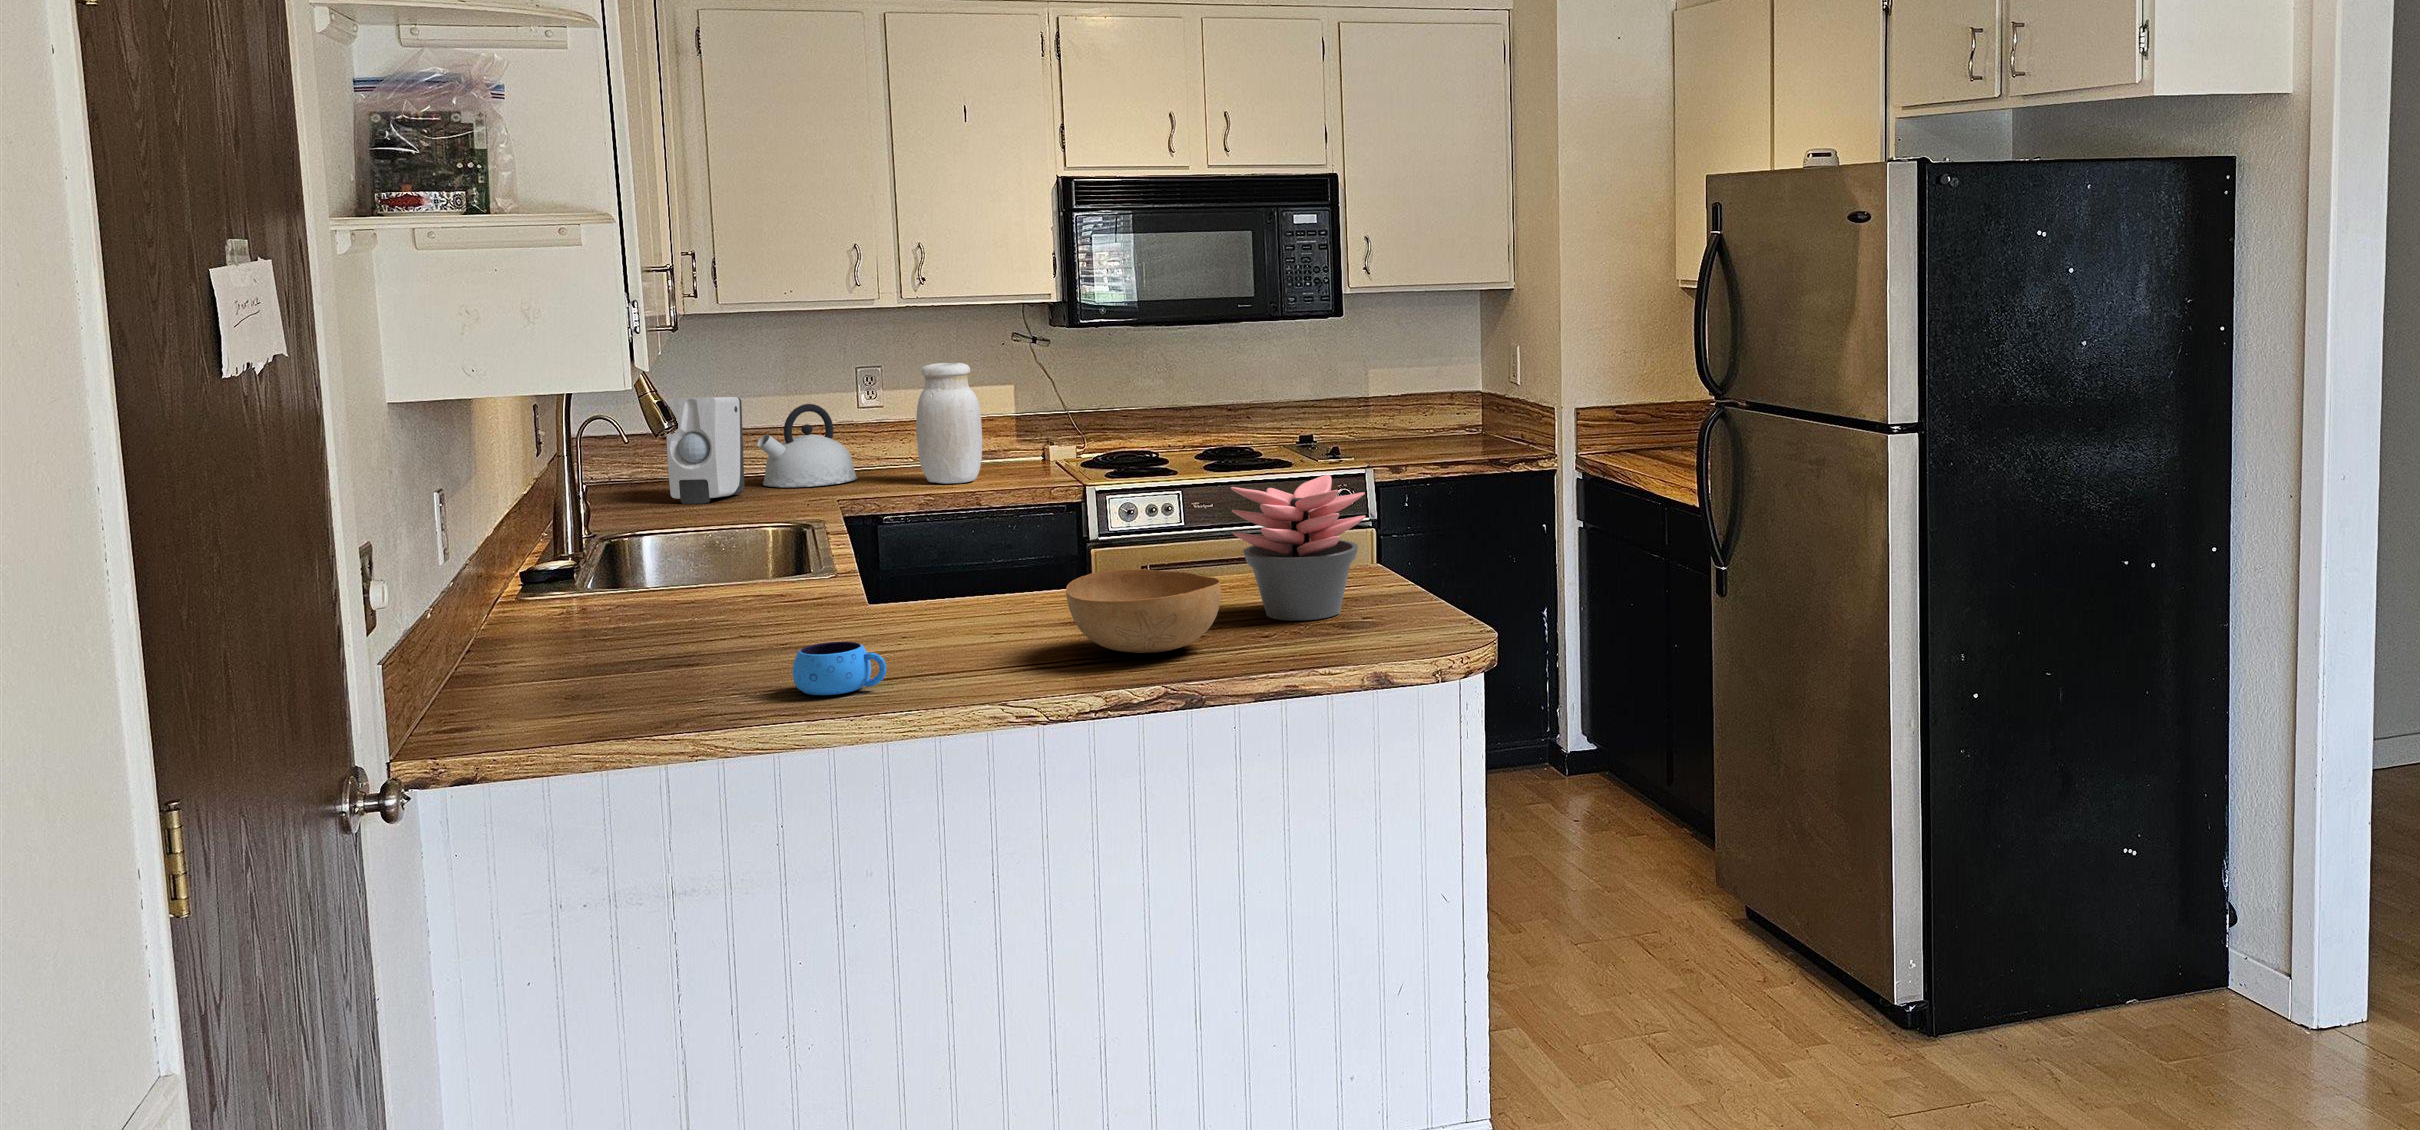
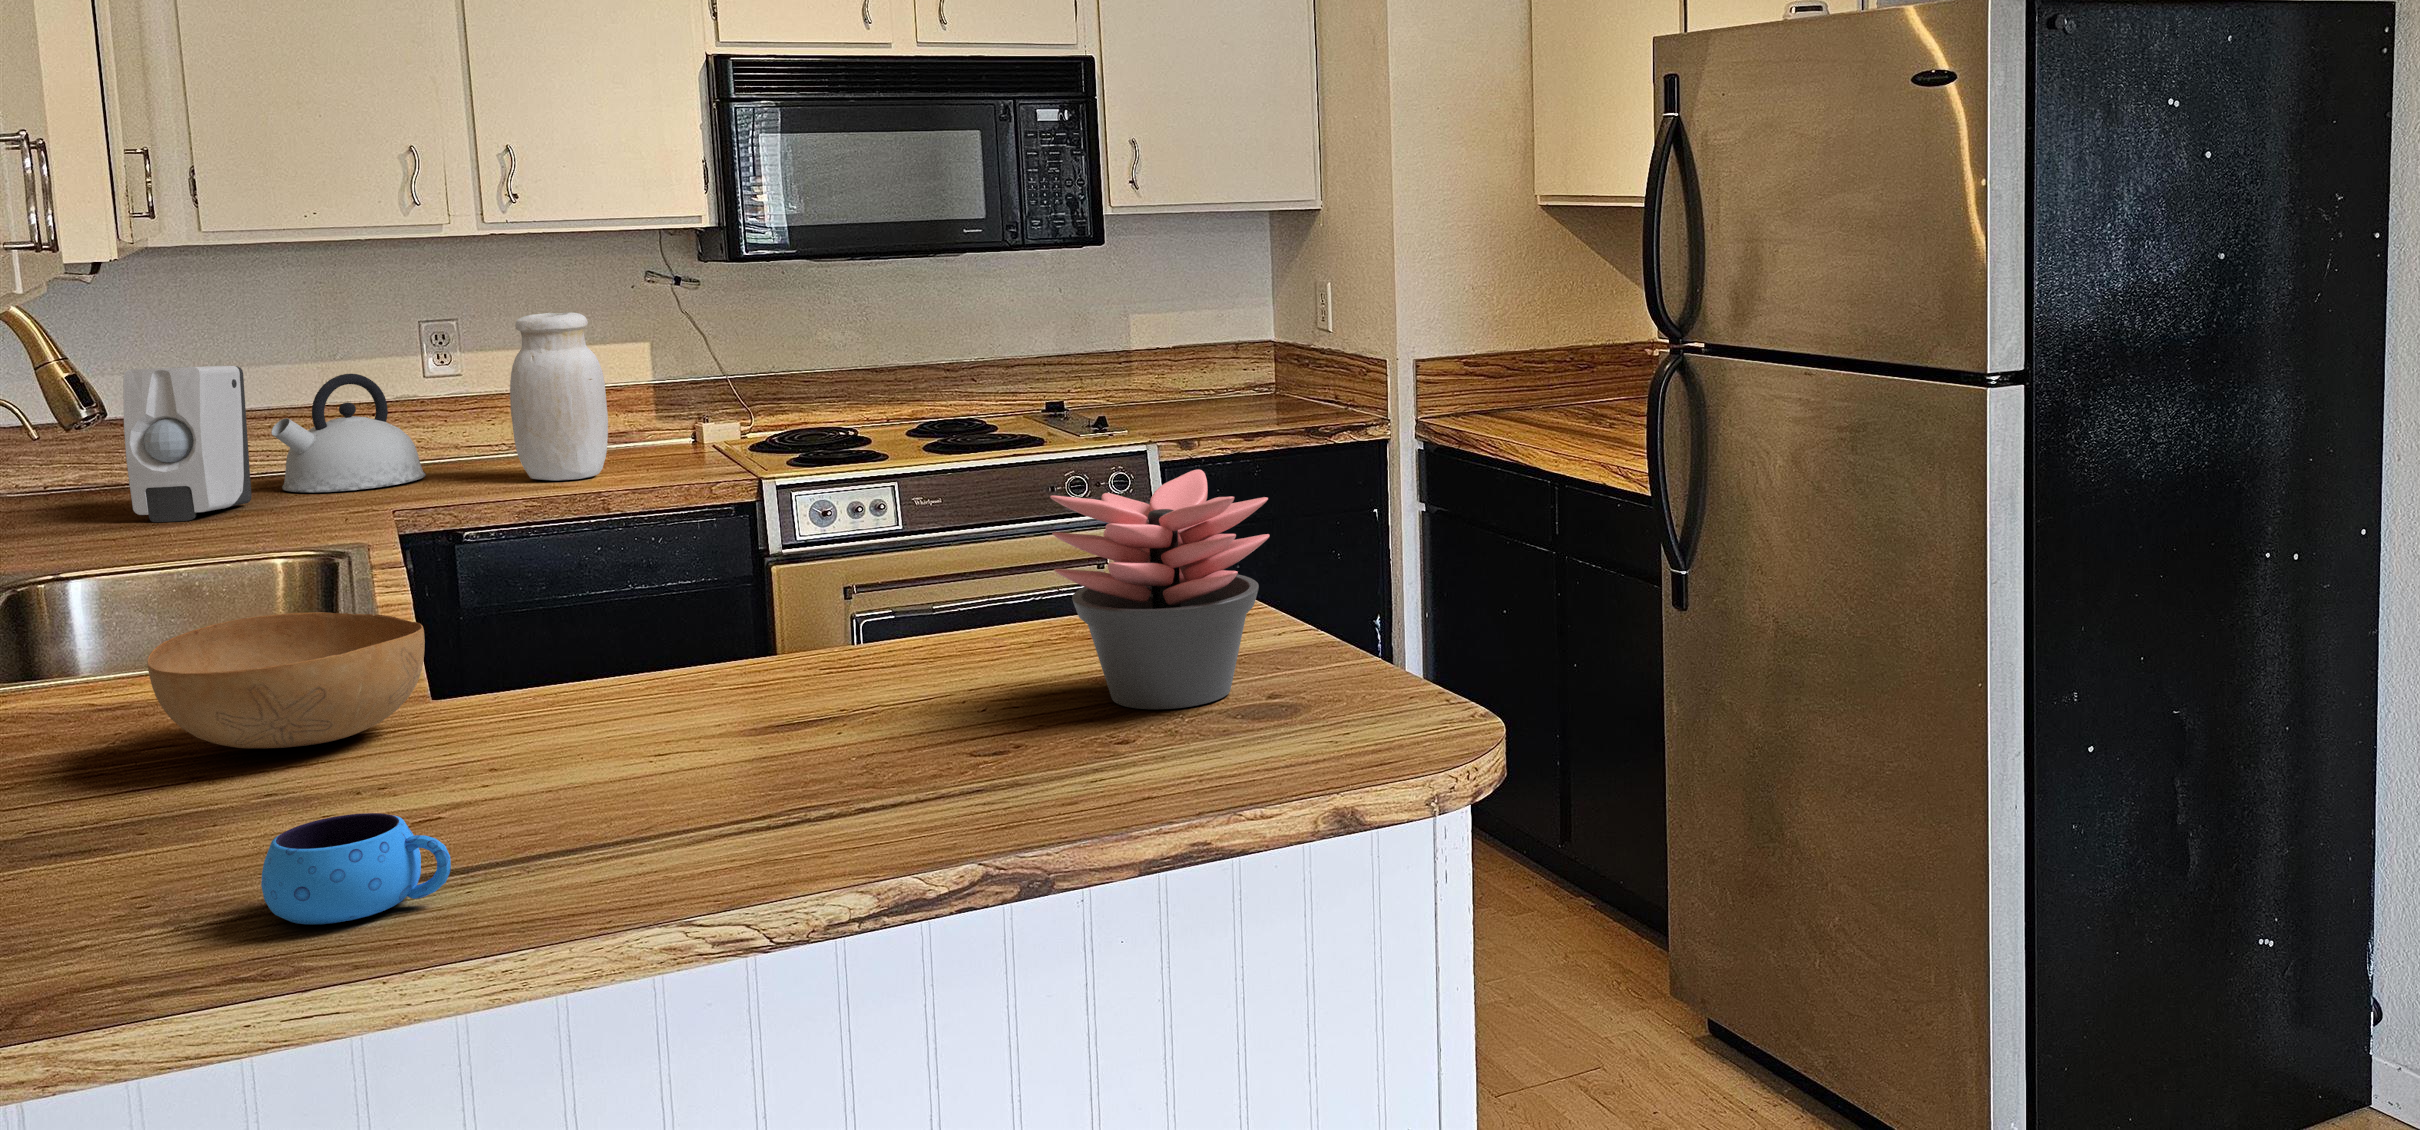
bowl: present [1066,569,1221,653] -> present [147,612,425,748]

